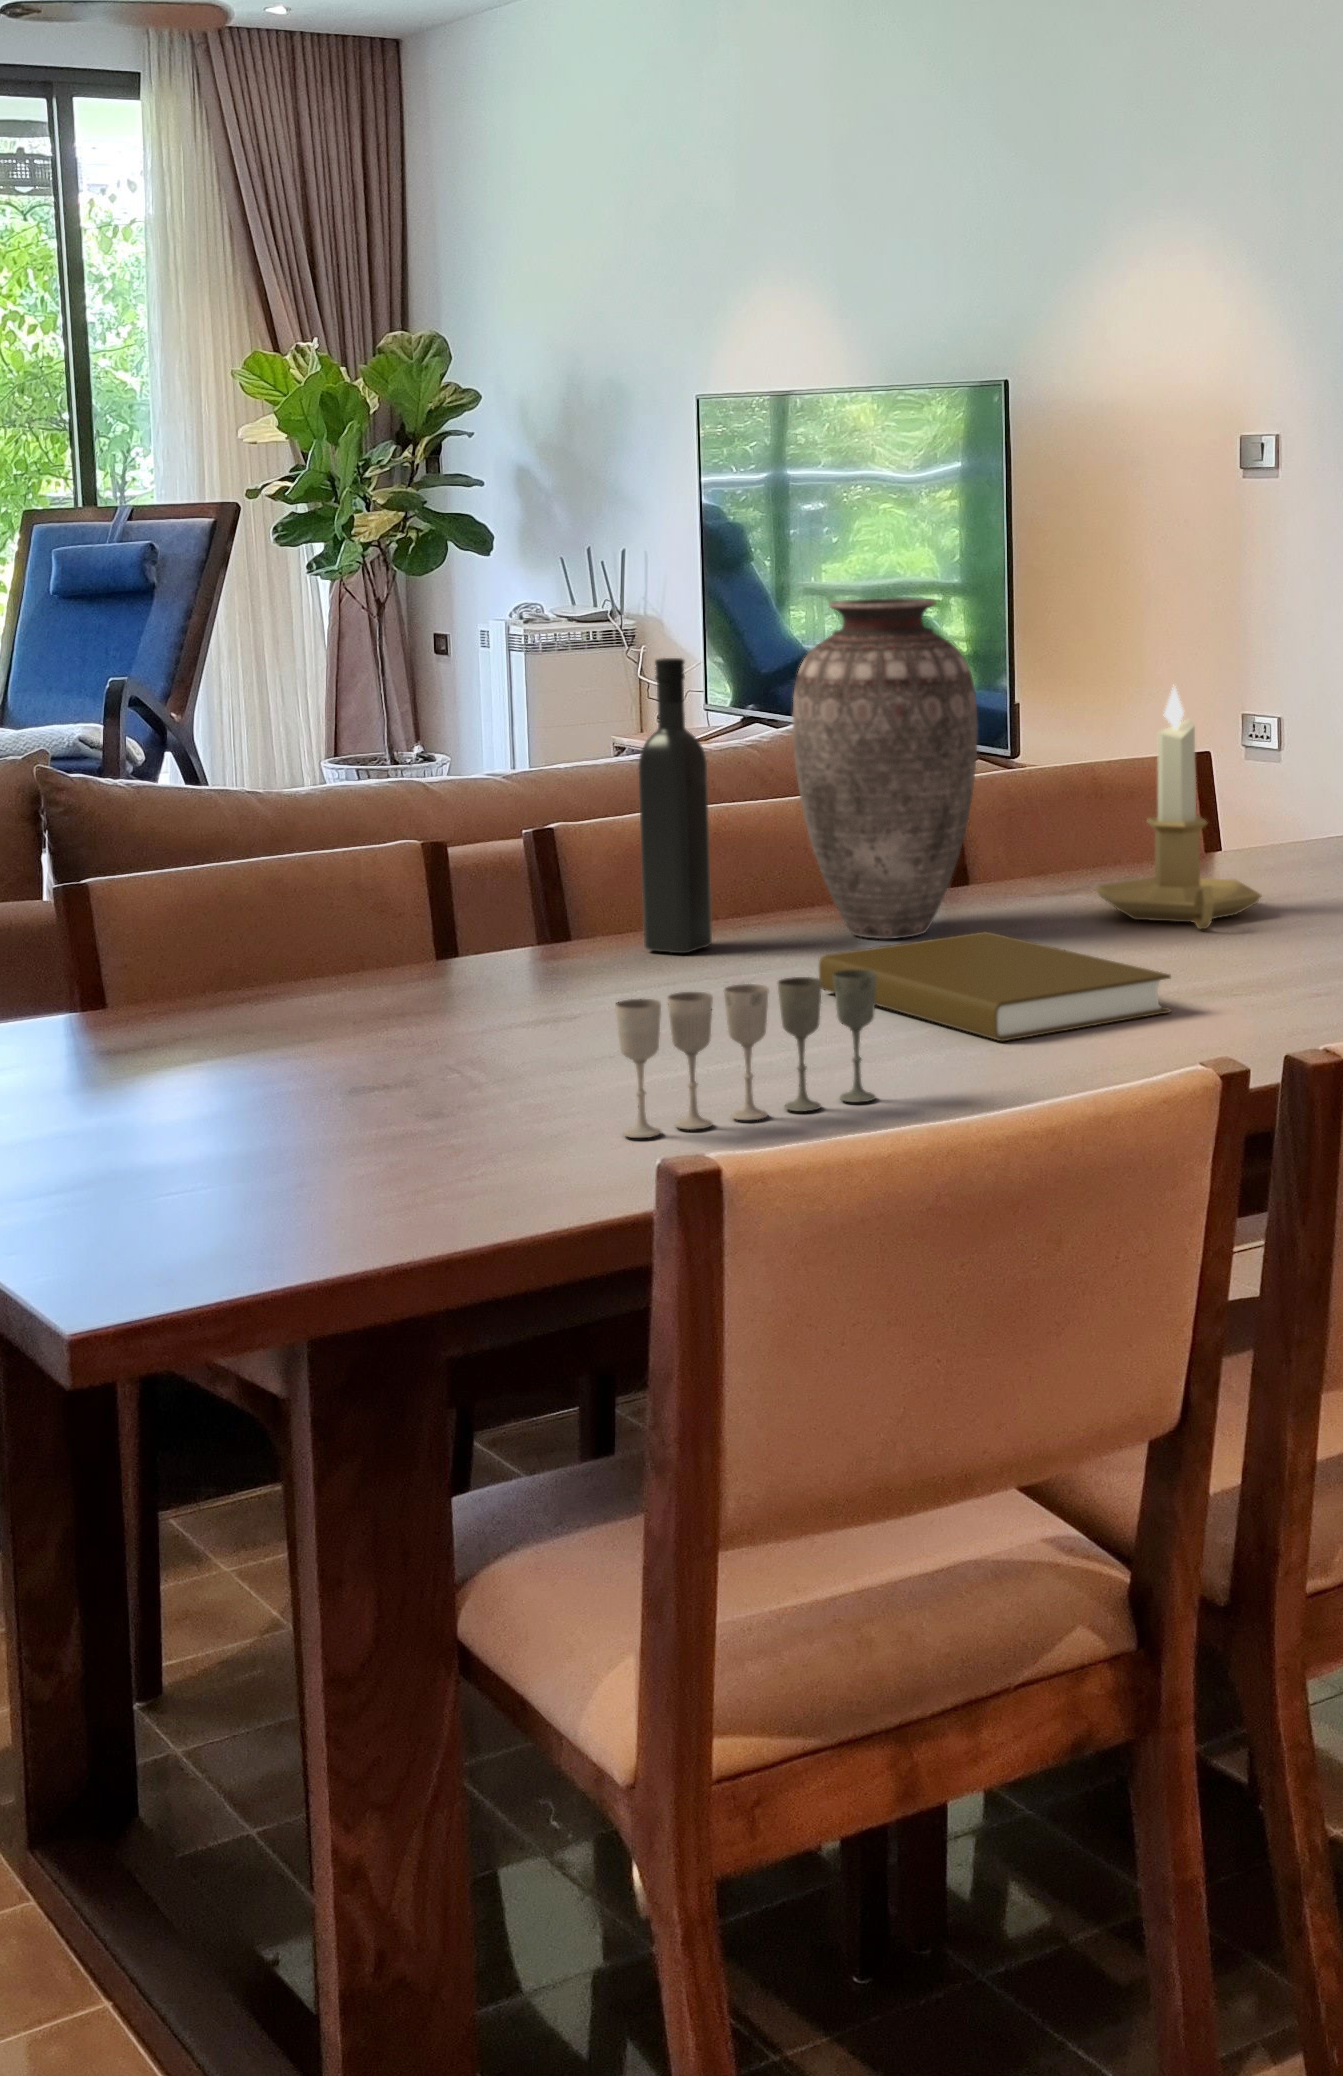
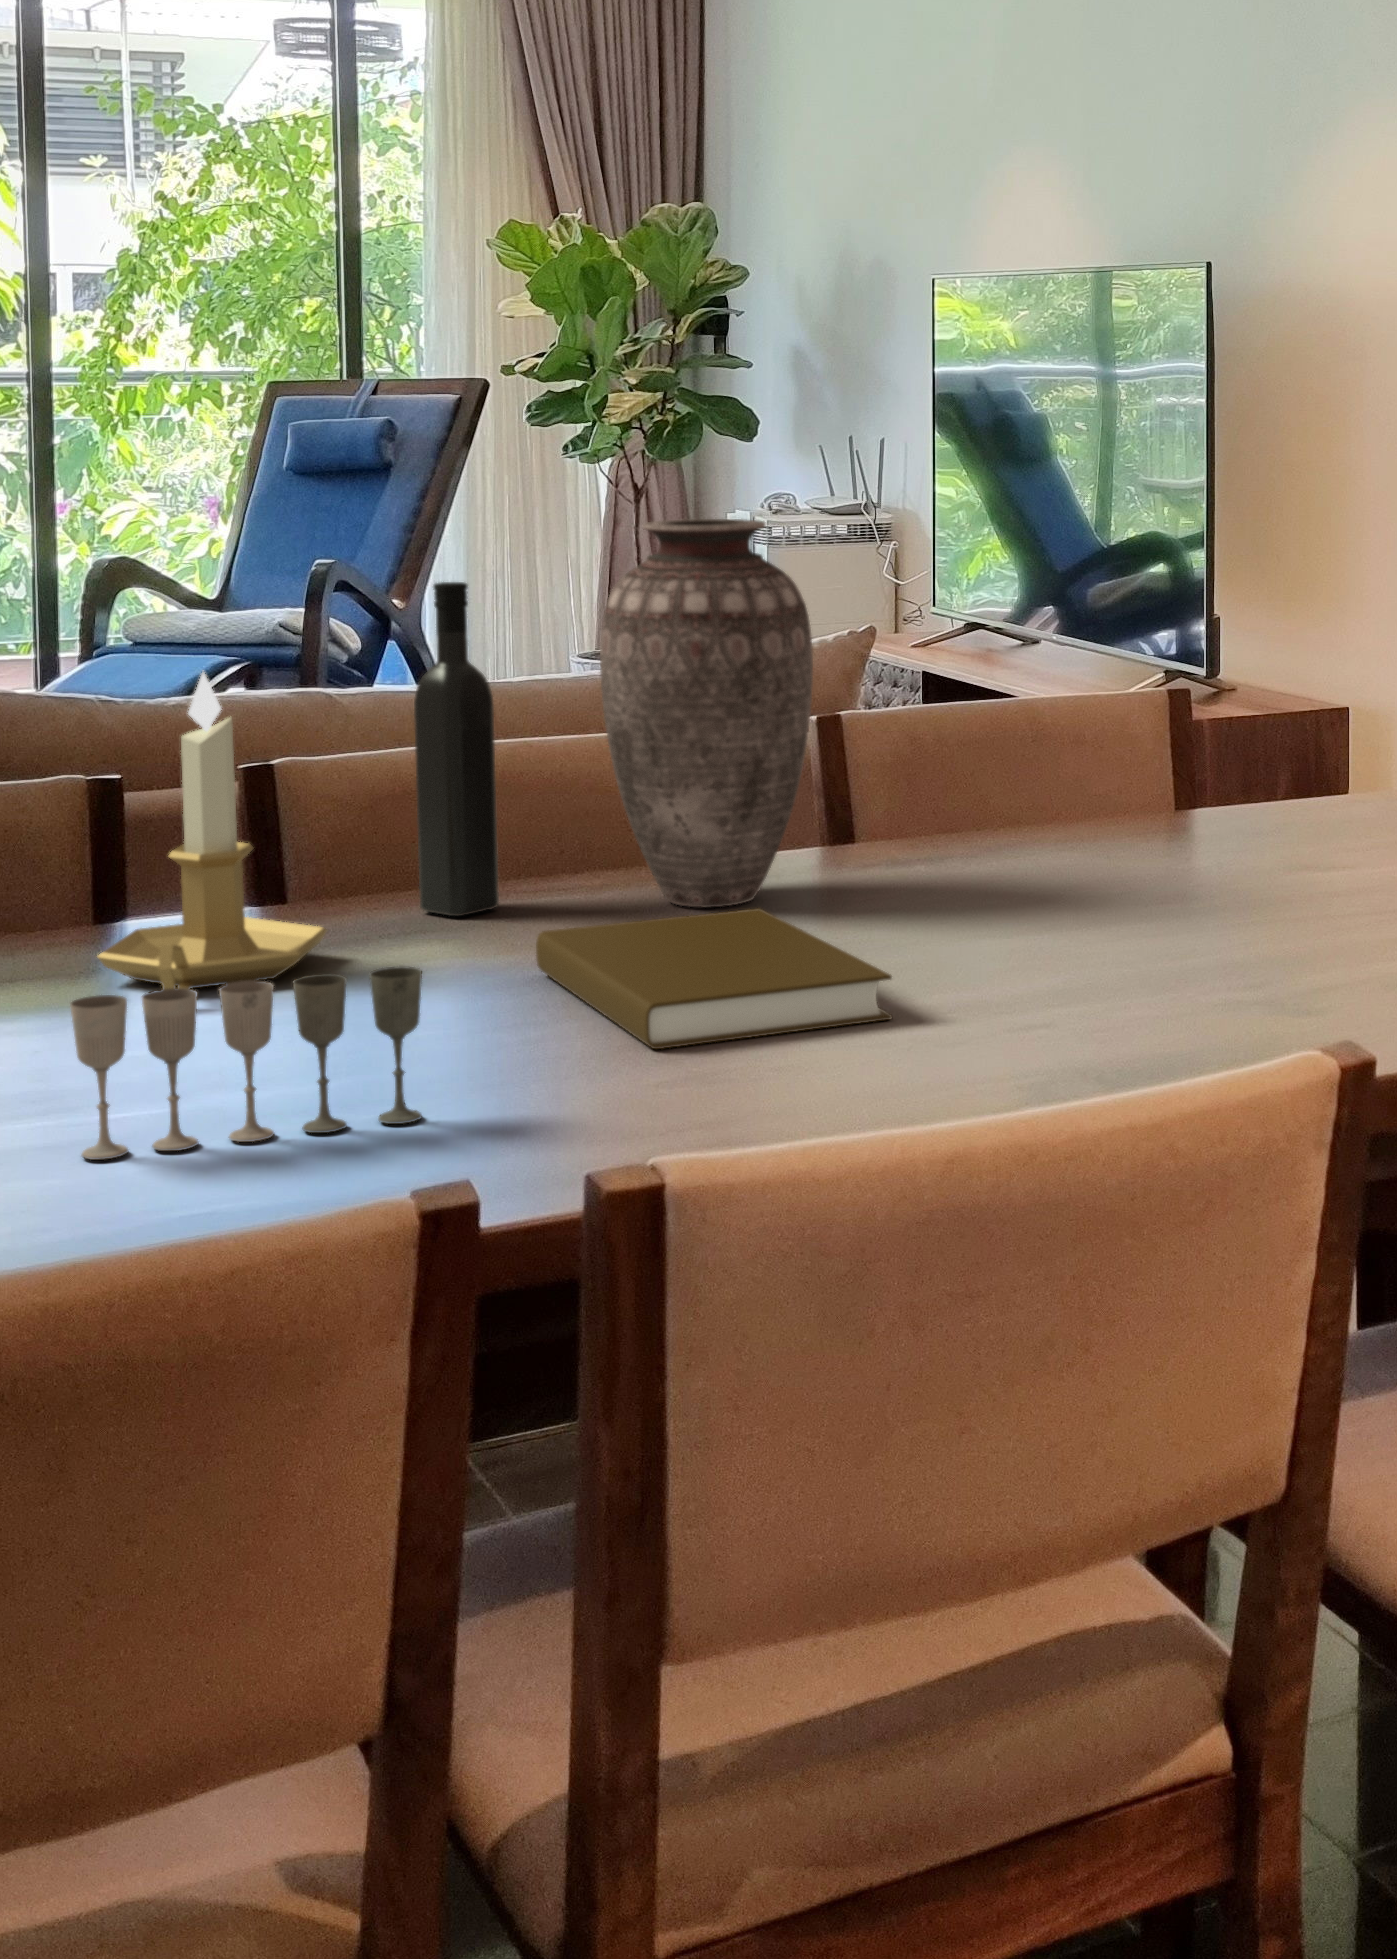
candlestick: present [1096,685,1261,929] -> present [98,673,327,989]

